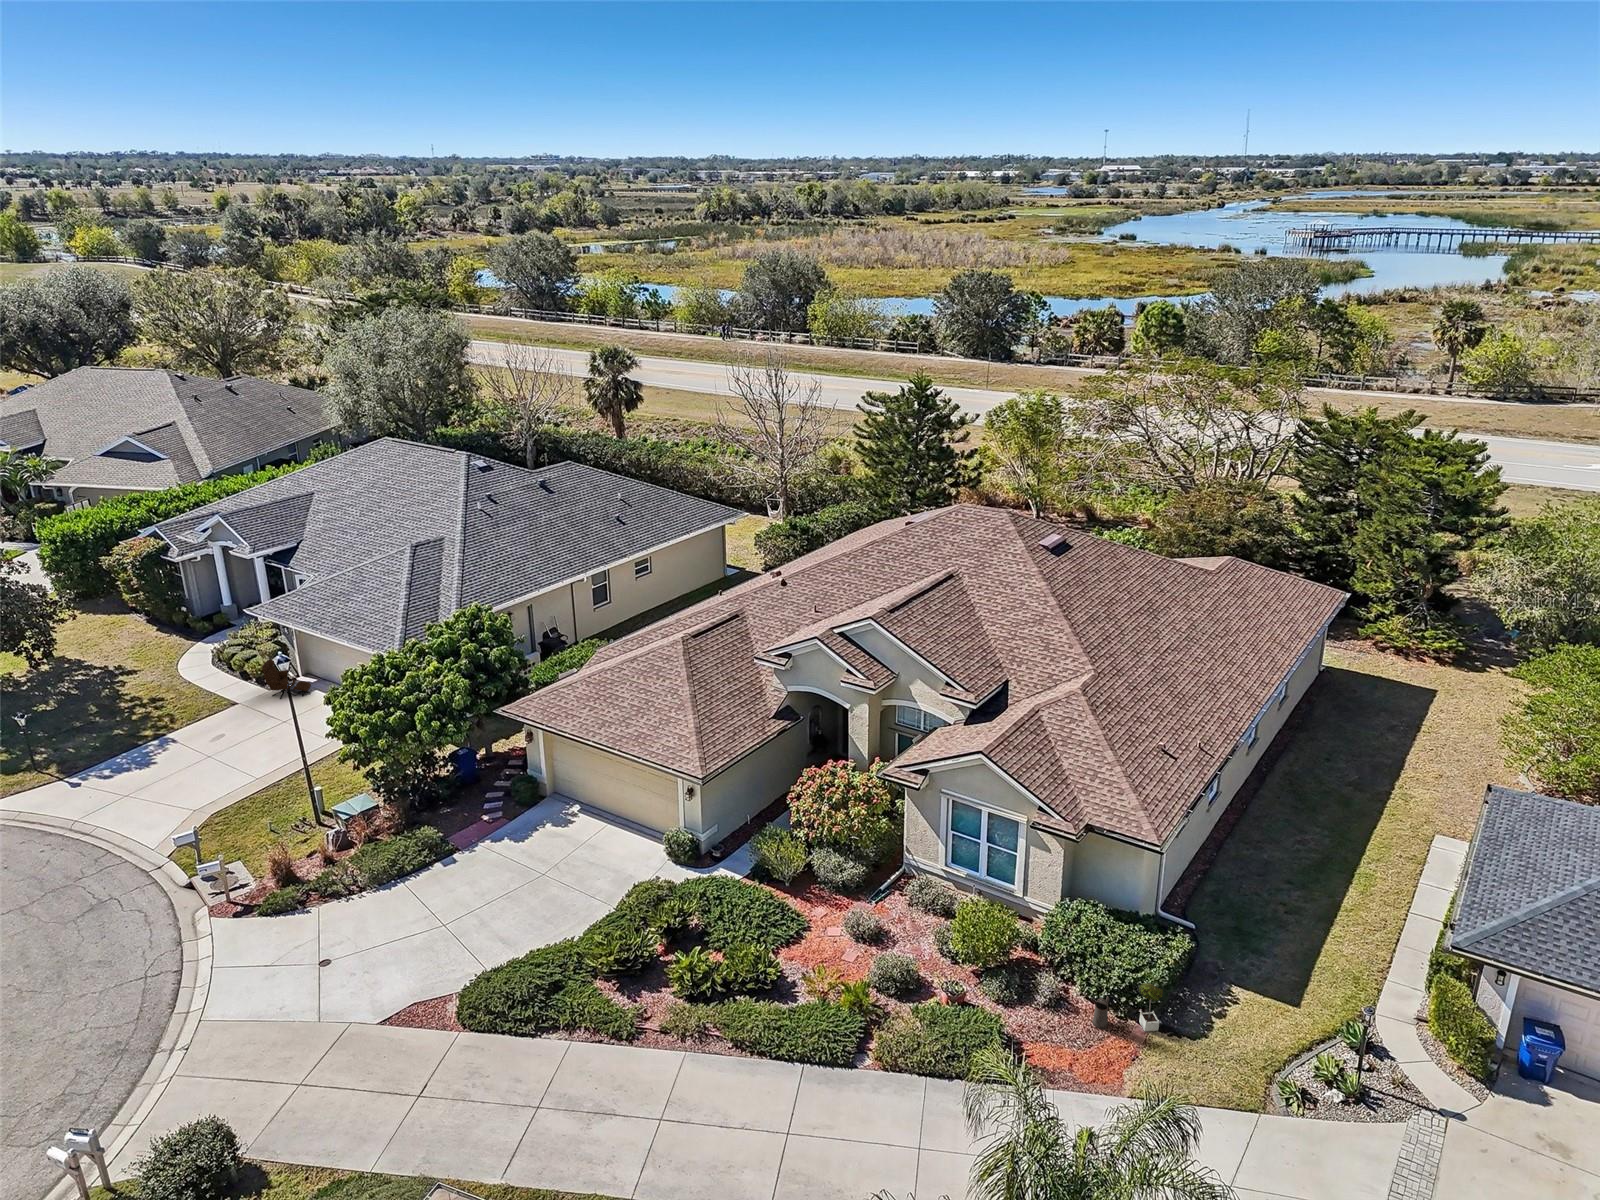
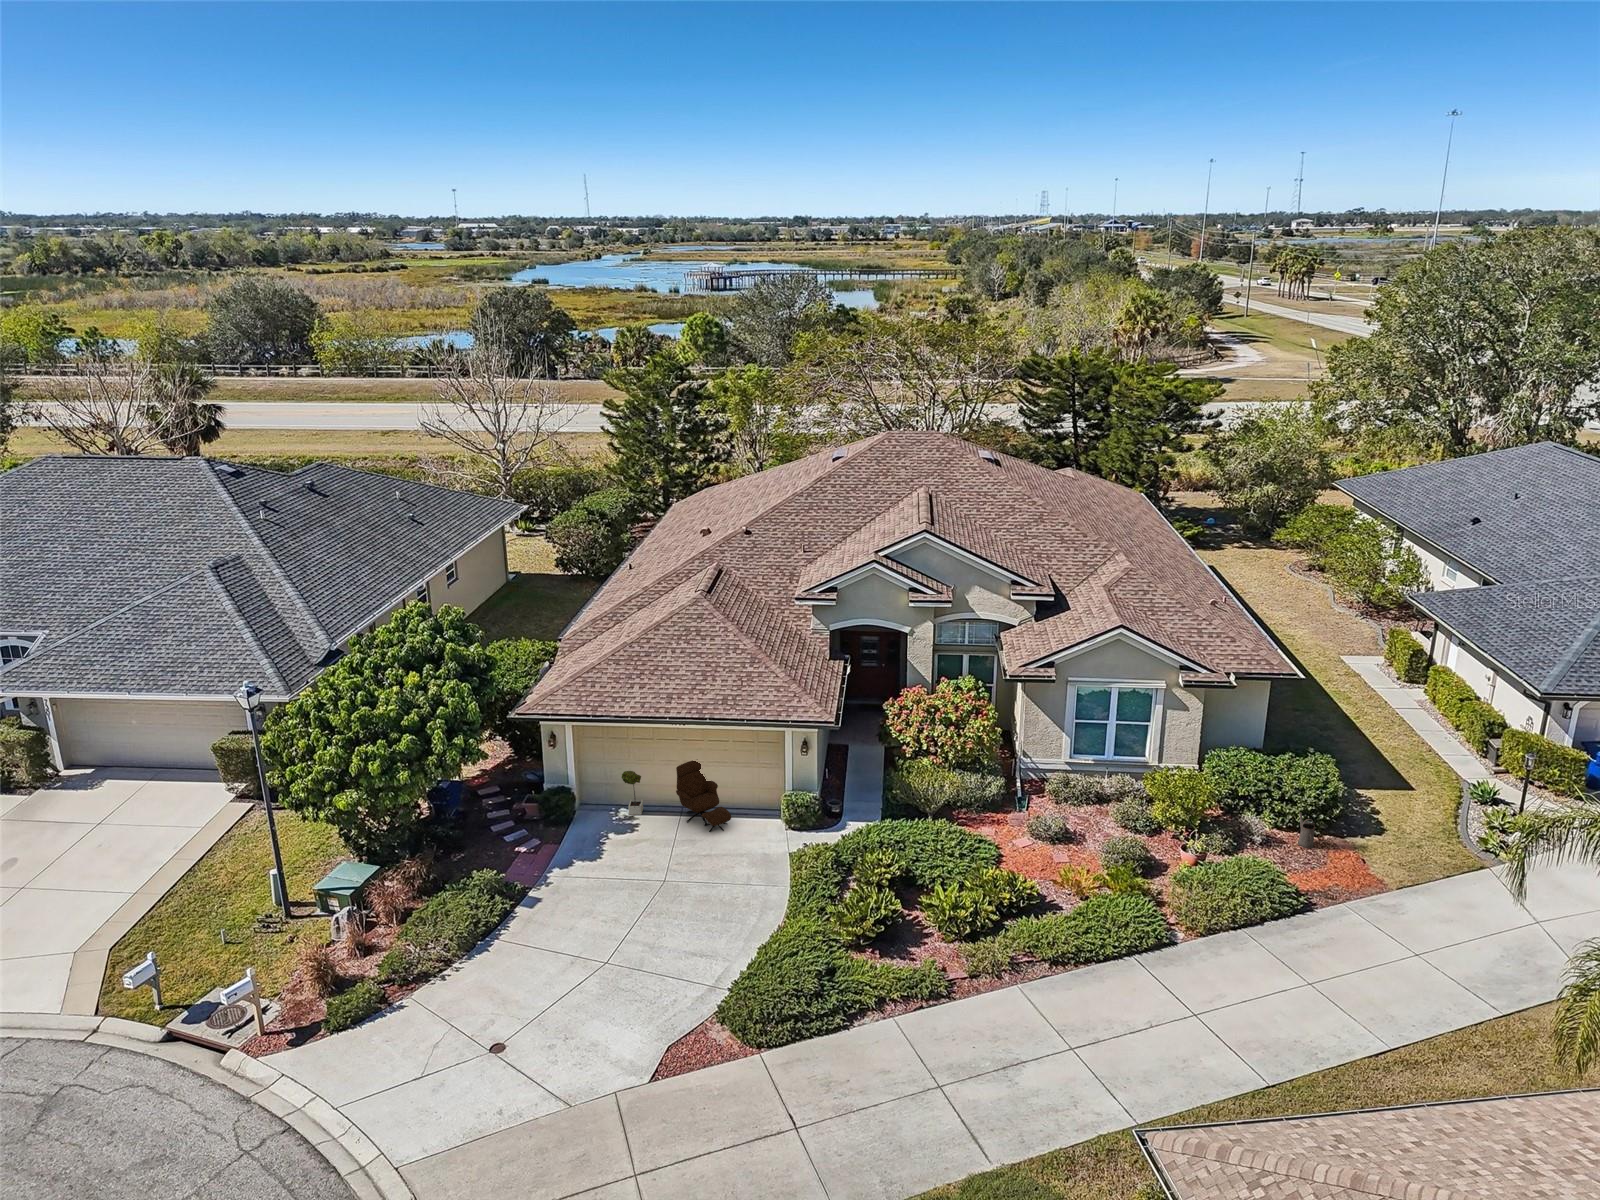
lounge chair: present [262,660,311,699] -> present [676,760,731,832]
potted tree: present [1139,983,1163,1031] -> present [622,771,643,815]

